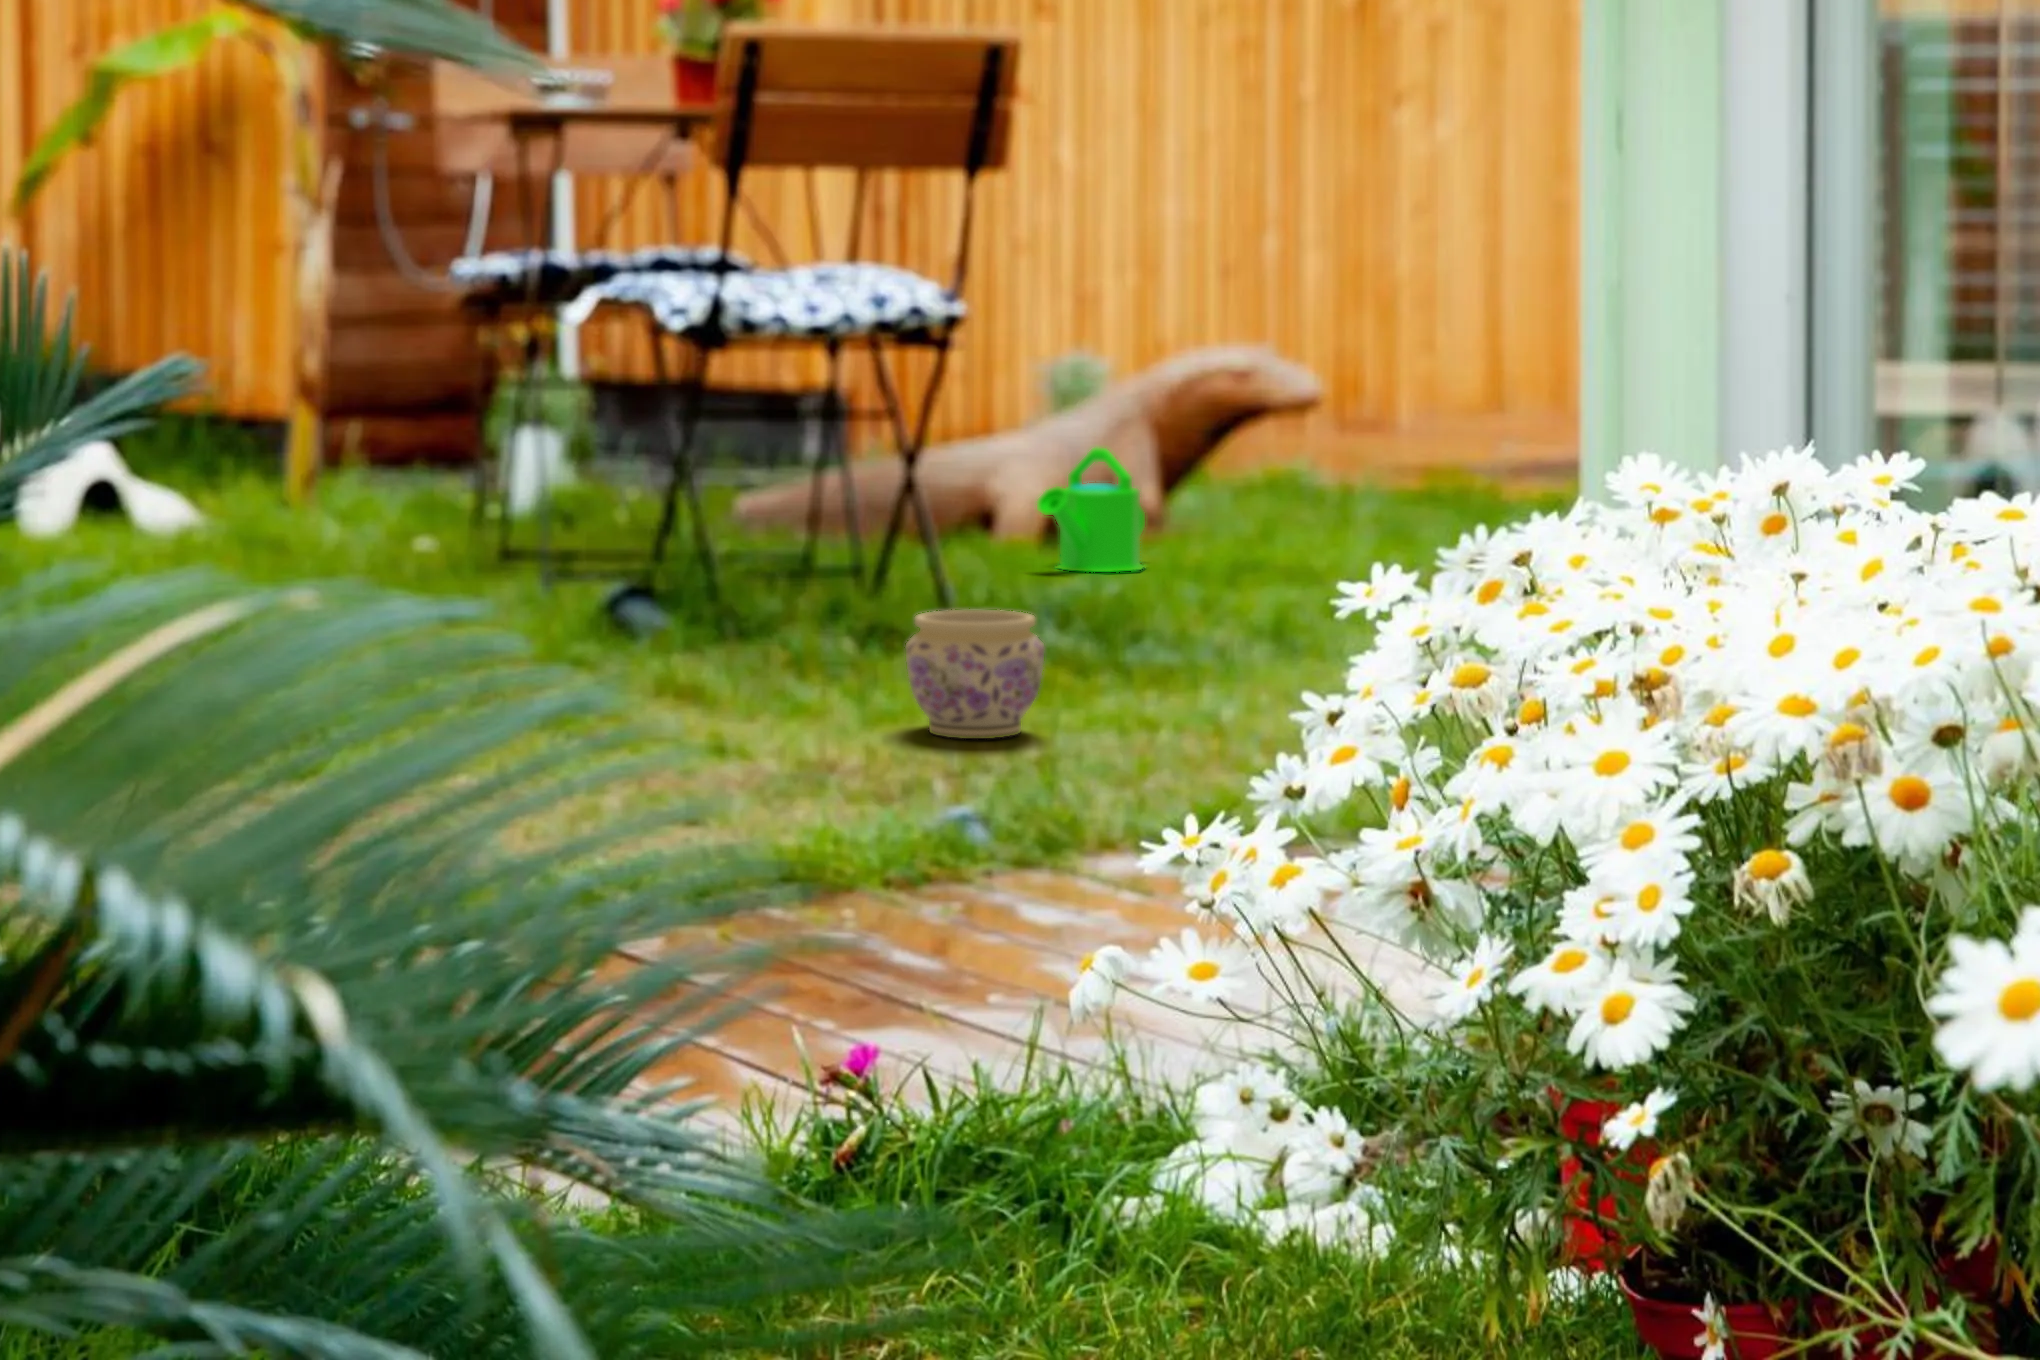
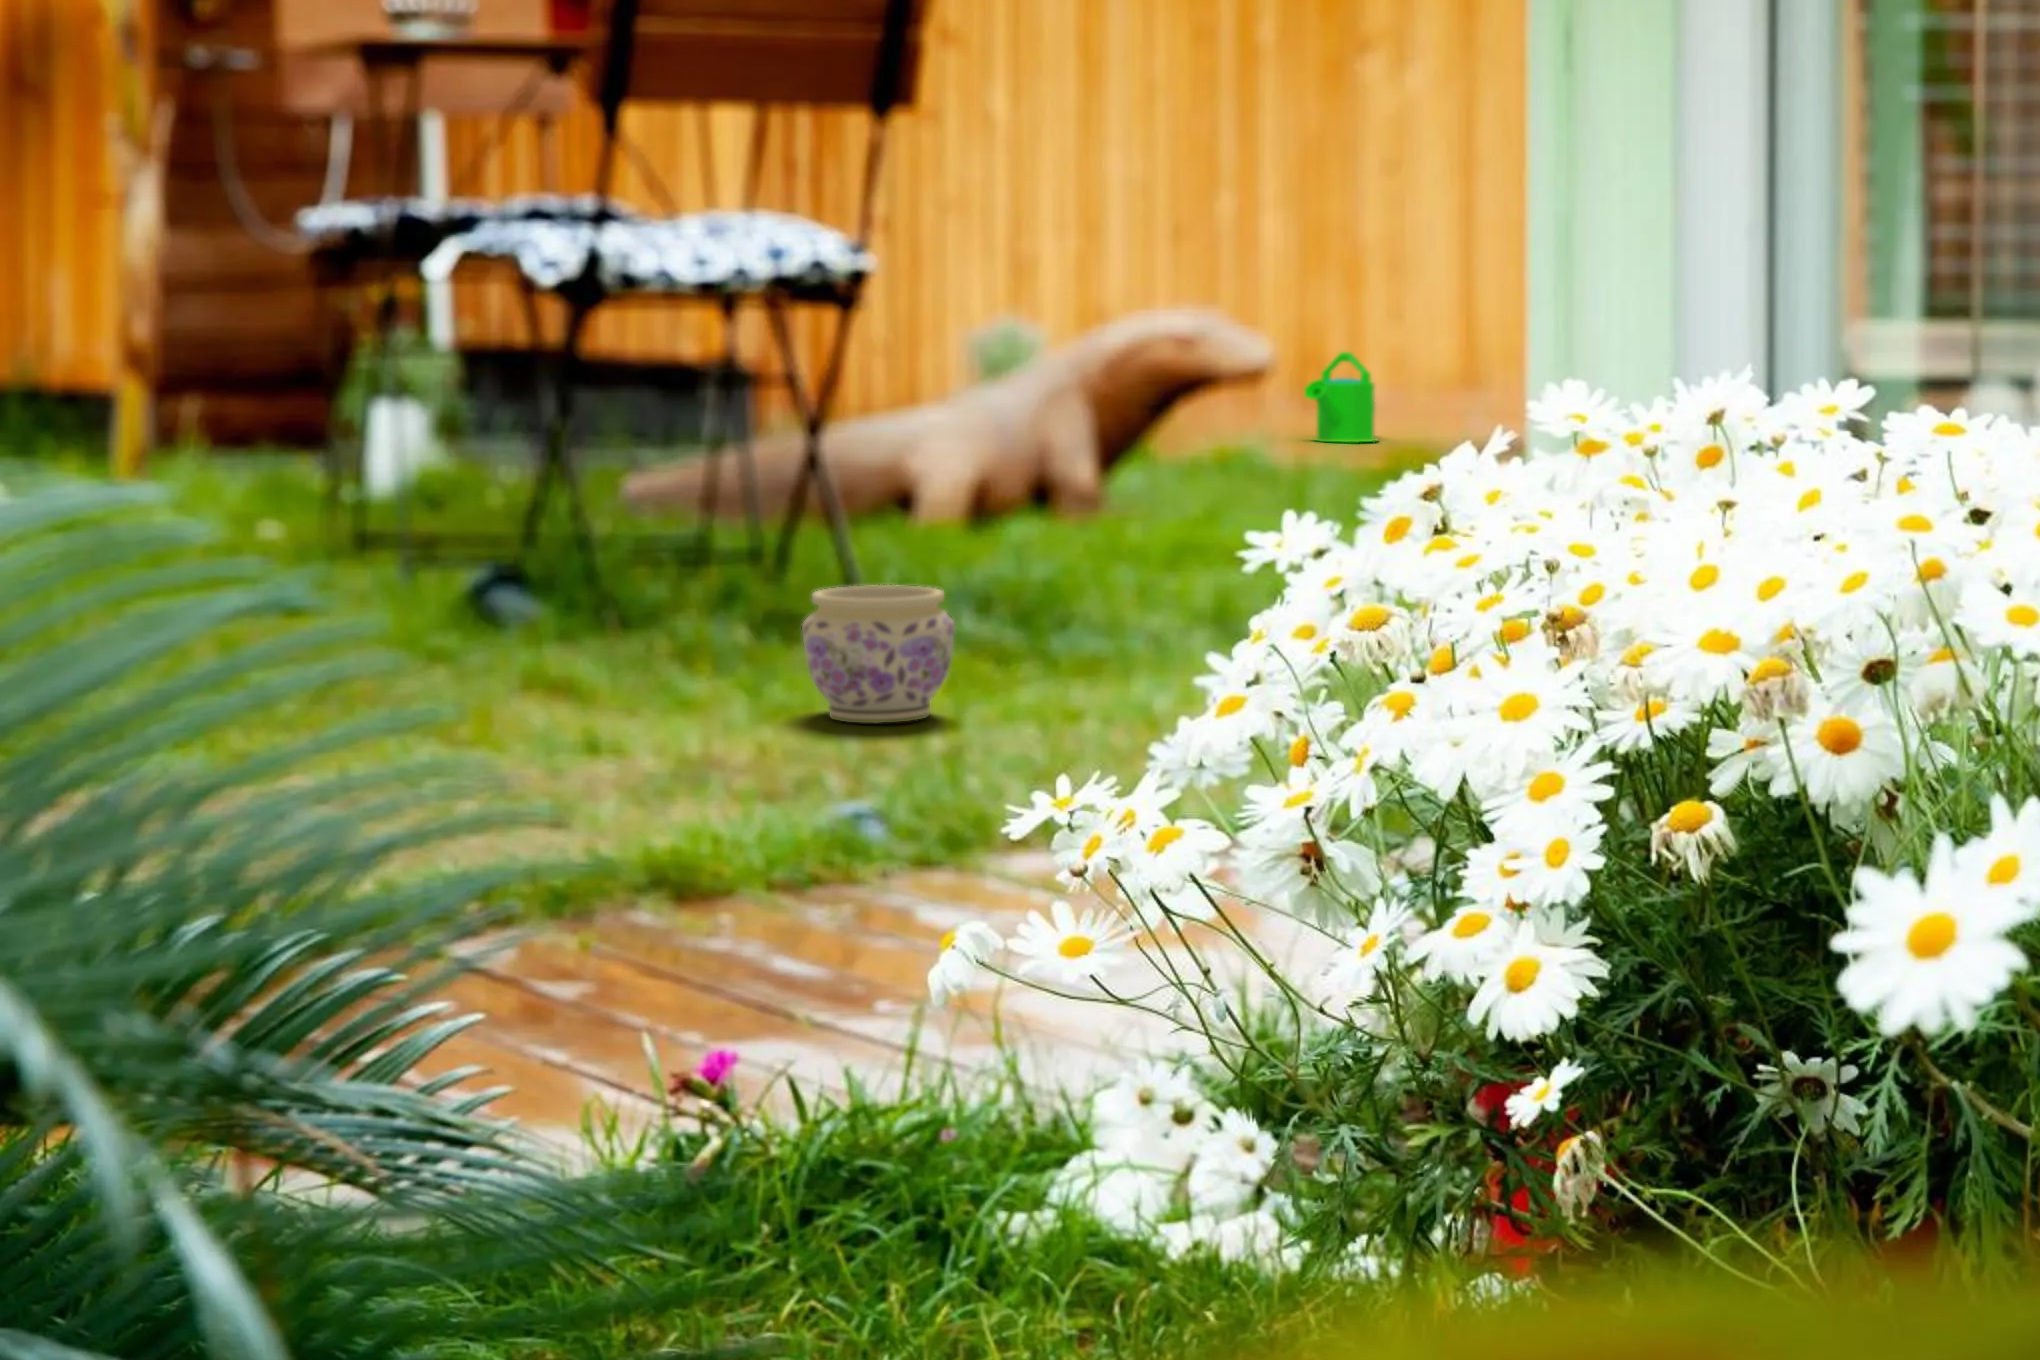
watering can: present [1037,448,1145,572] -> present [1304,352,1376,442]

